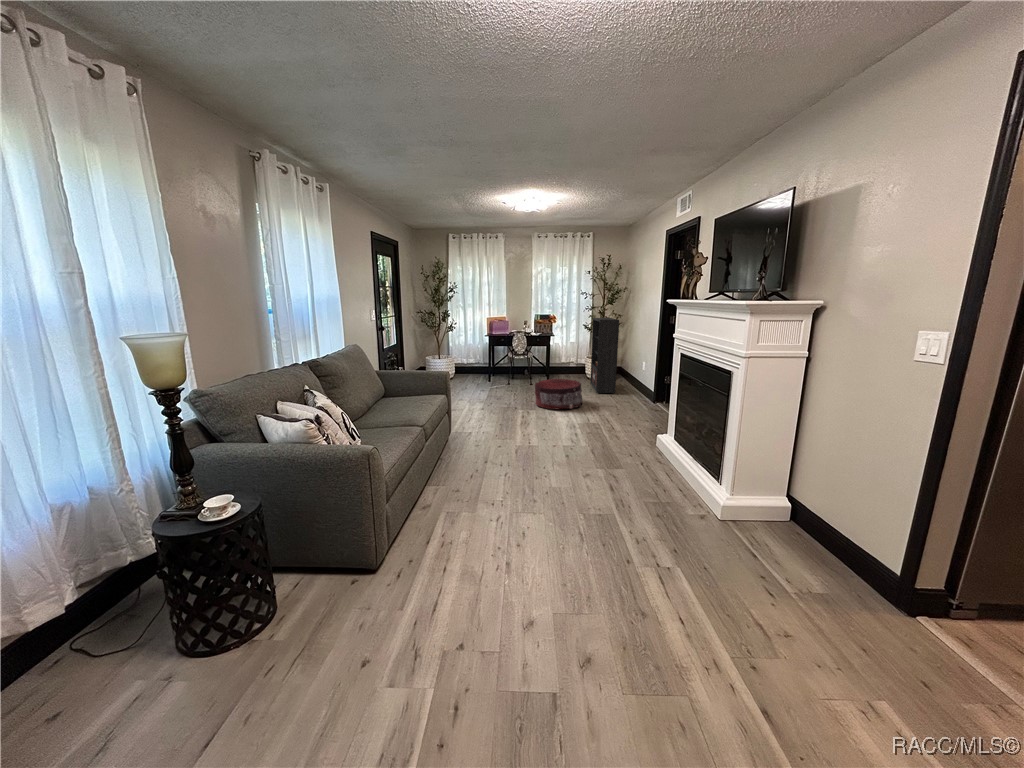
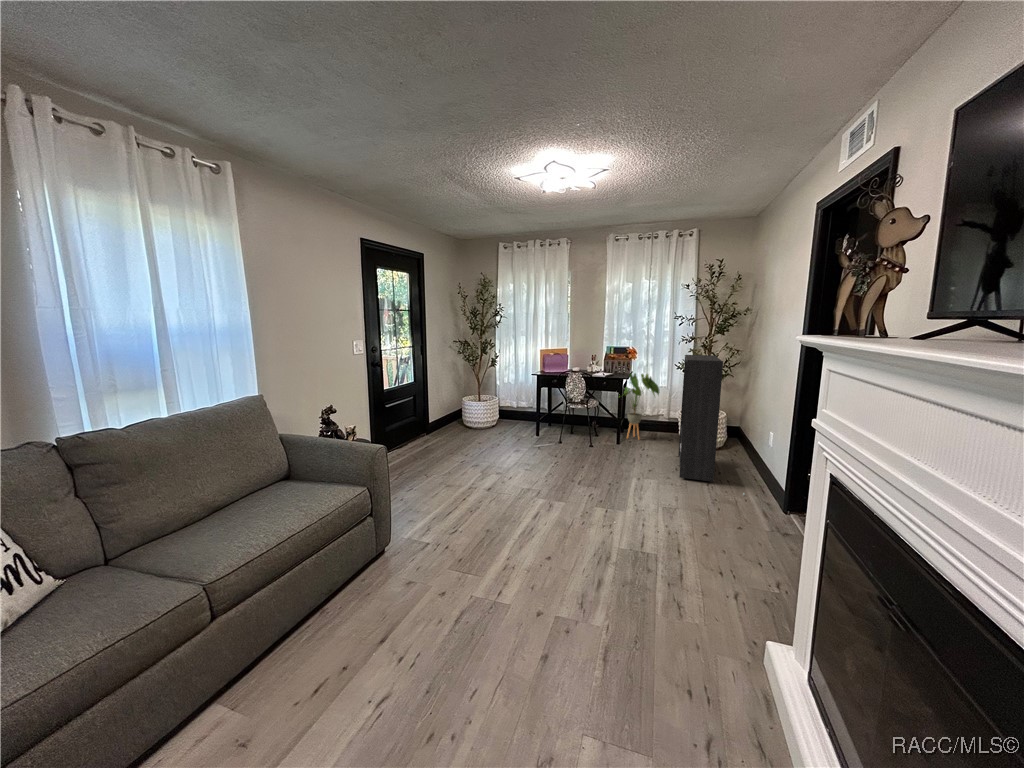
house plant: none [548,332,575,378] -> present [623,374,659,439]
pouf: present [535,379,583,409] -> none [564,451,642,512]

